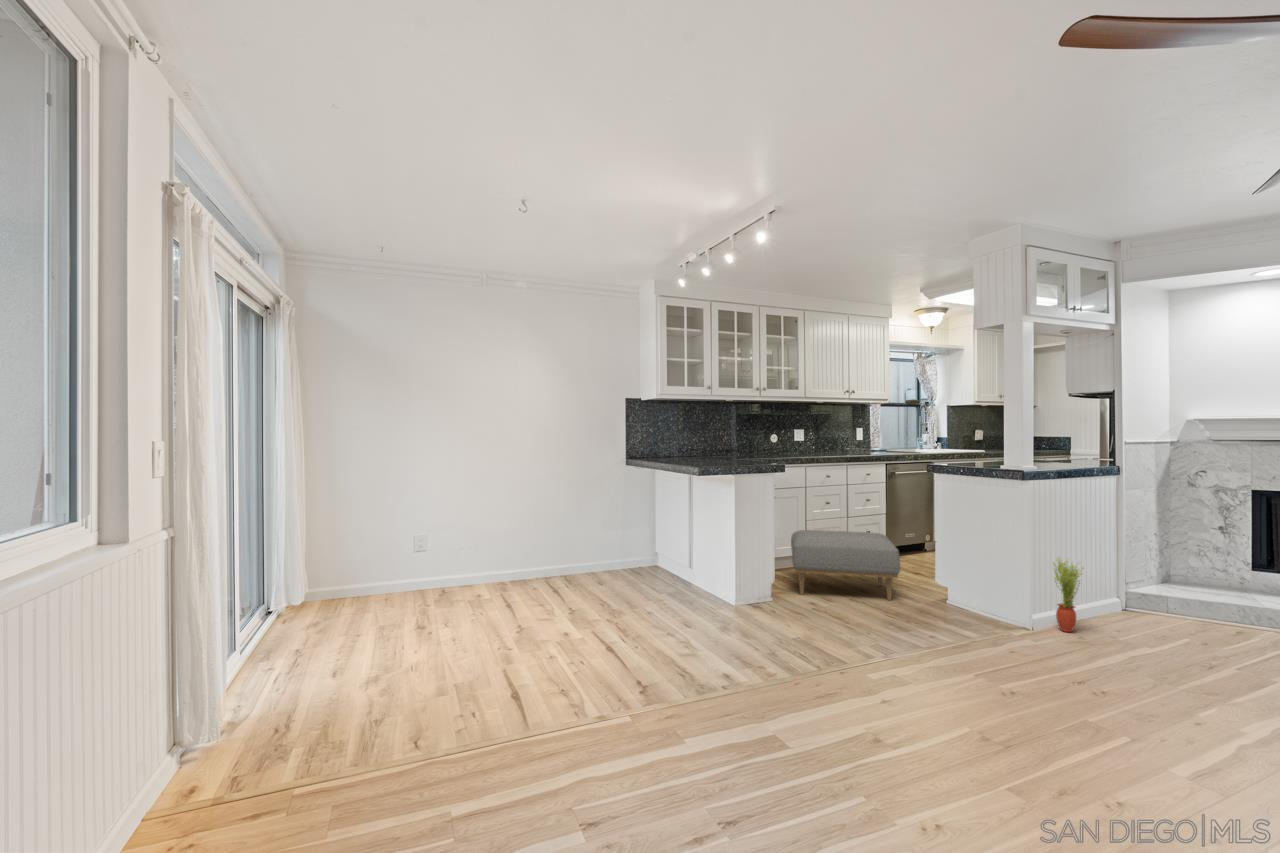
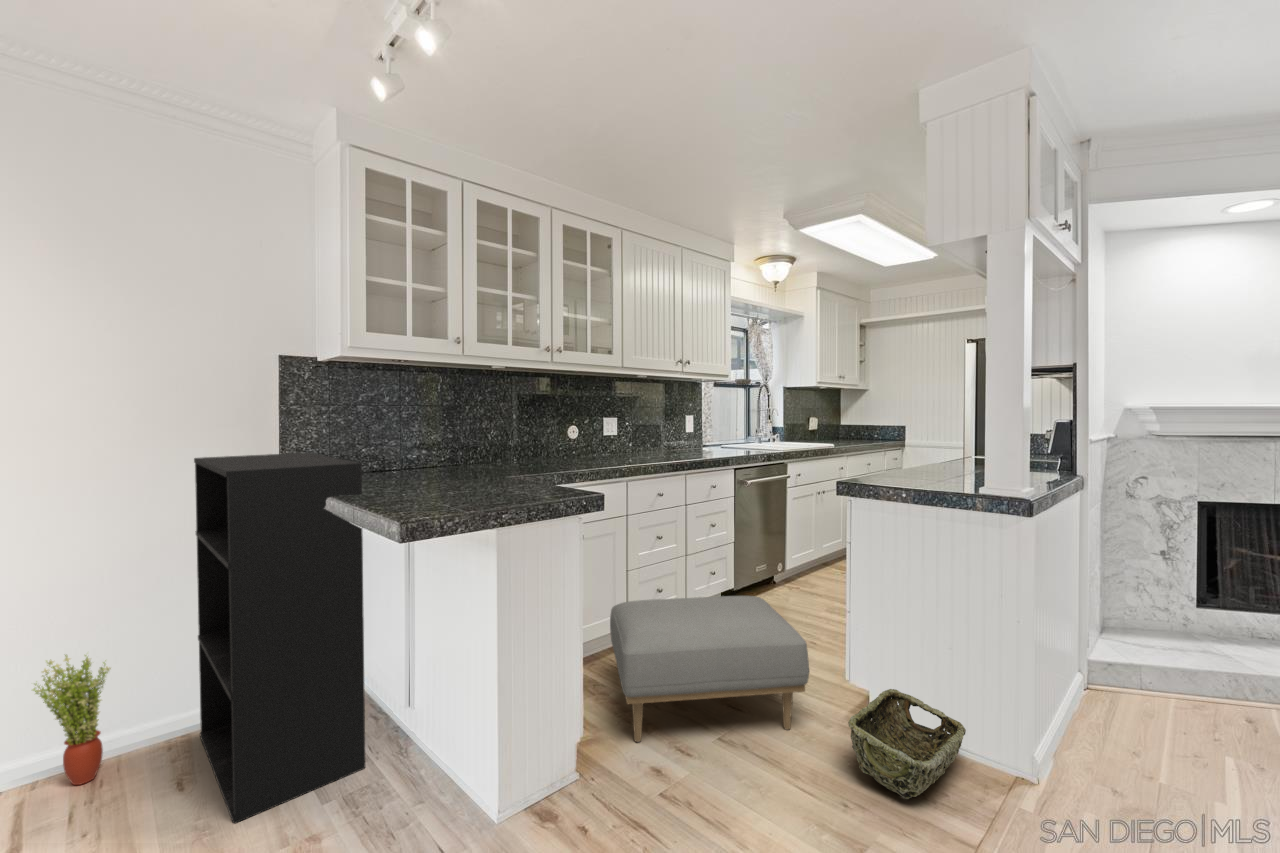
bookshelf: none [597,445,671,593] -> present [194,453,365,823]
potted plant: present [1053,559,1084,632] -> present [33,655,111,785]
woven basket: none [911,580,987,622] -> present [848,689,966,799]

